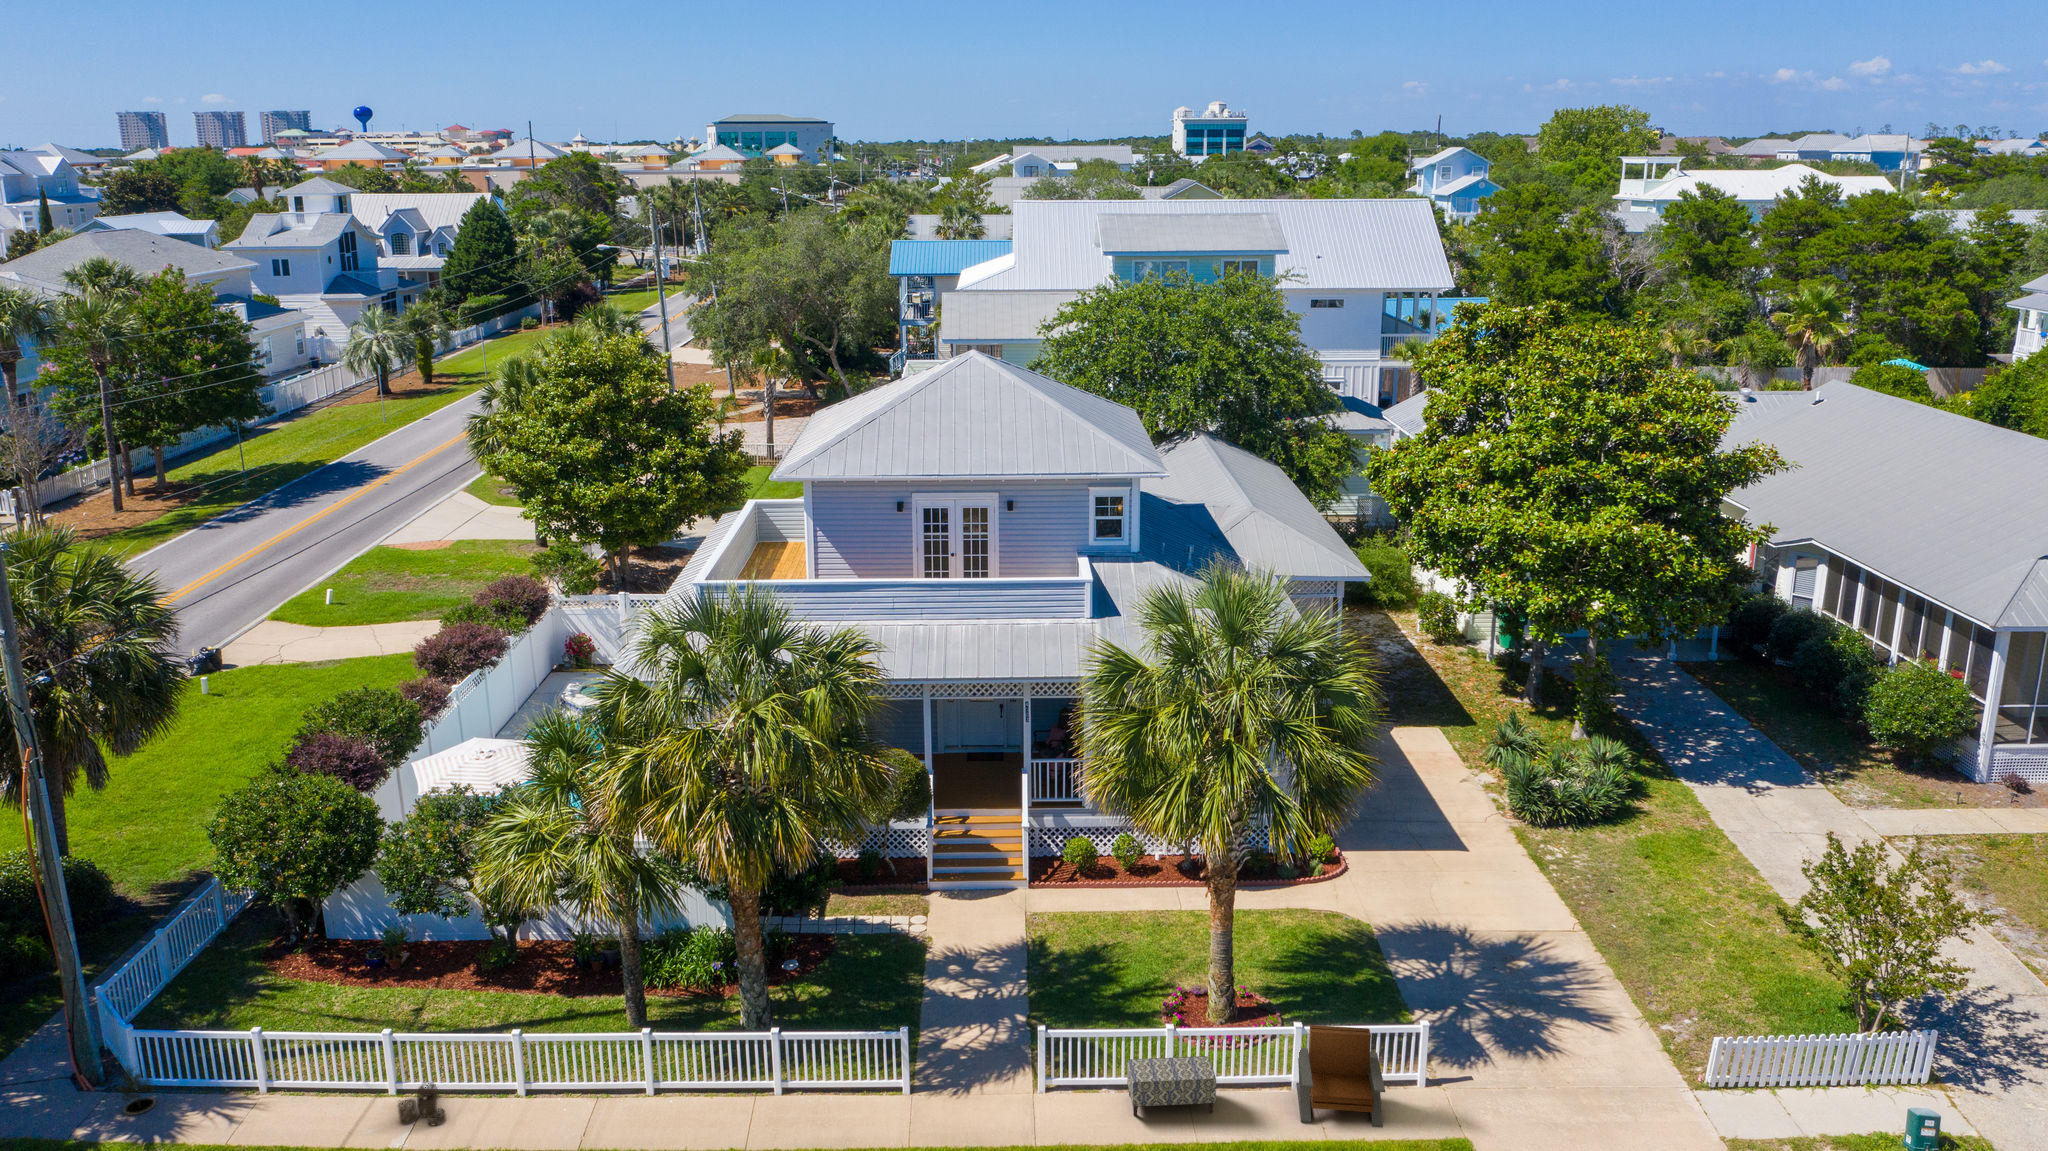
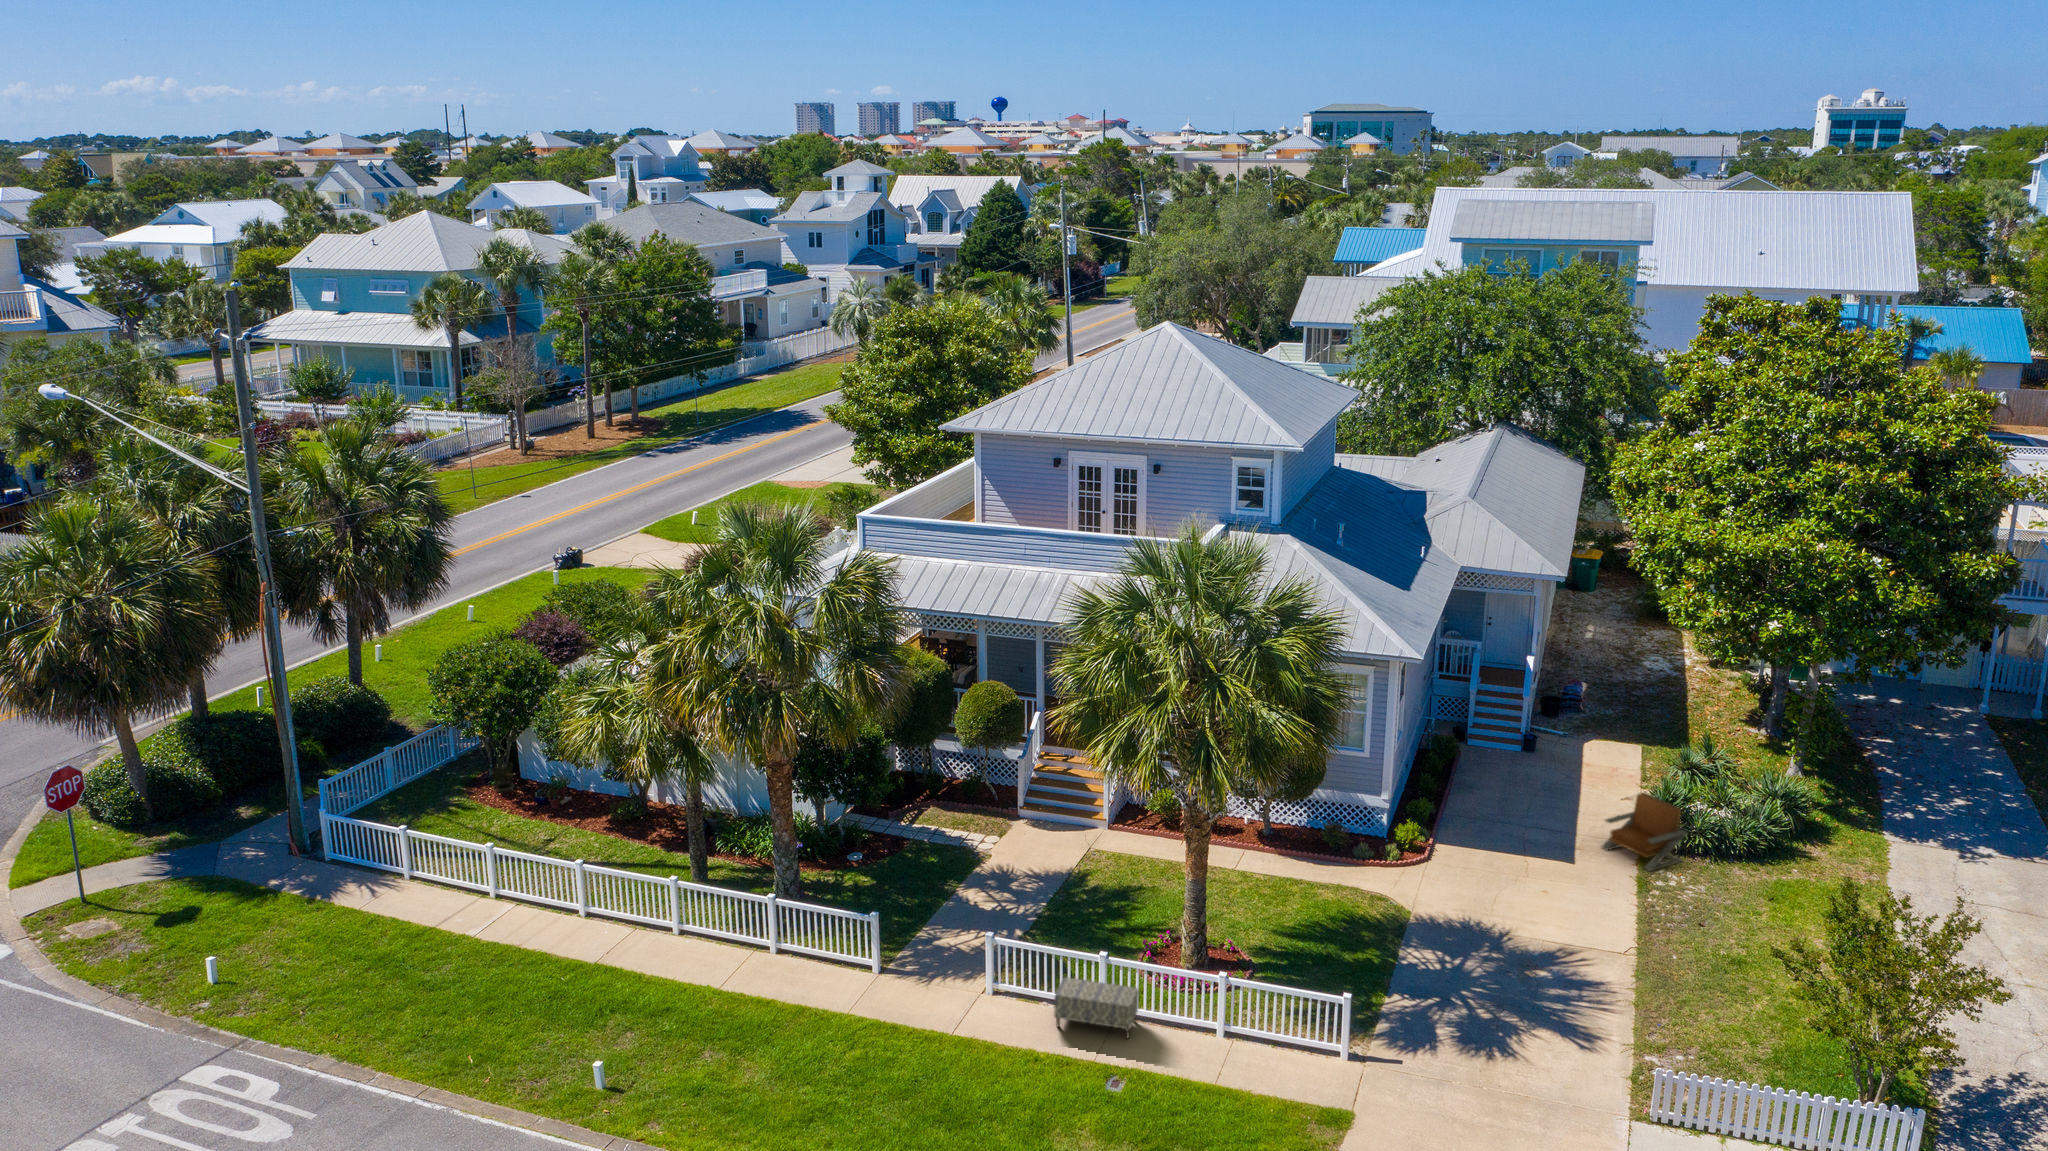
lounge chair: present [1296,1025,1385,1128] -> present [1602,793,1687,871]
potted tree: present [116,1065,156,1115] -> present [491,758,514,791]
woven basket: present [398,1083,446,1125] -> none [493,891,531,924]

